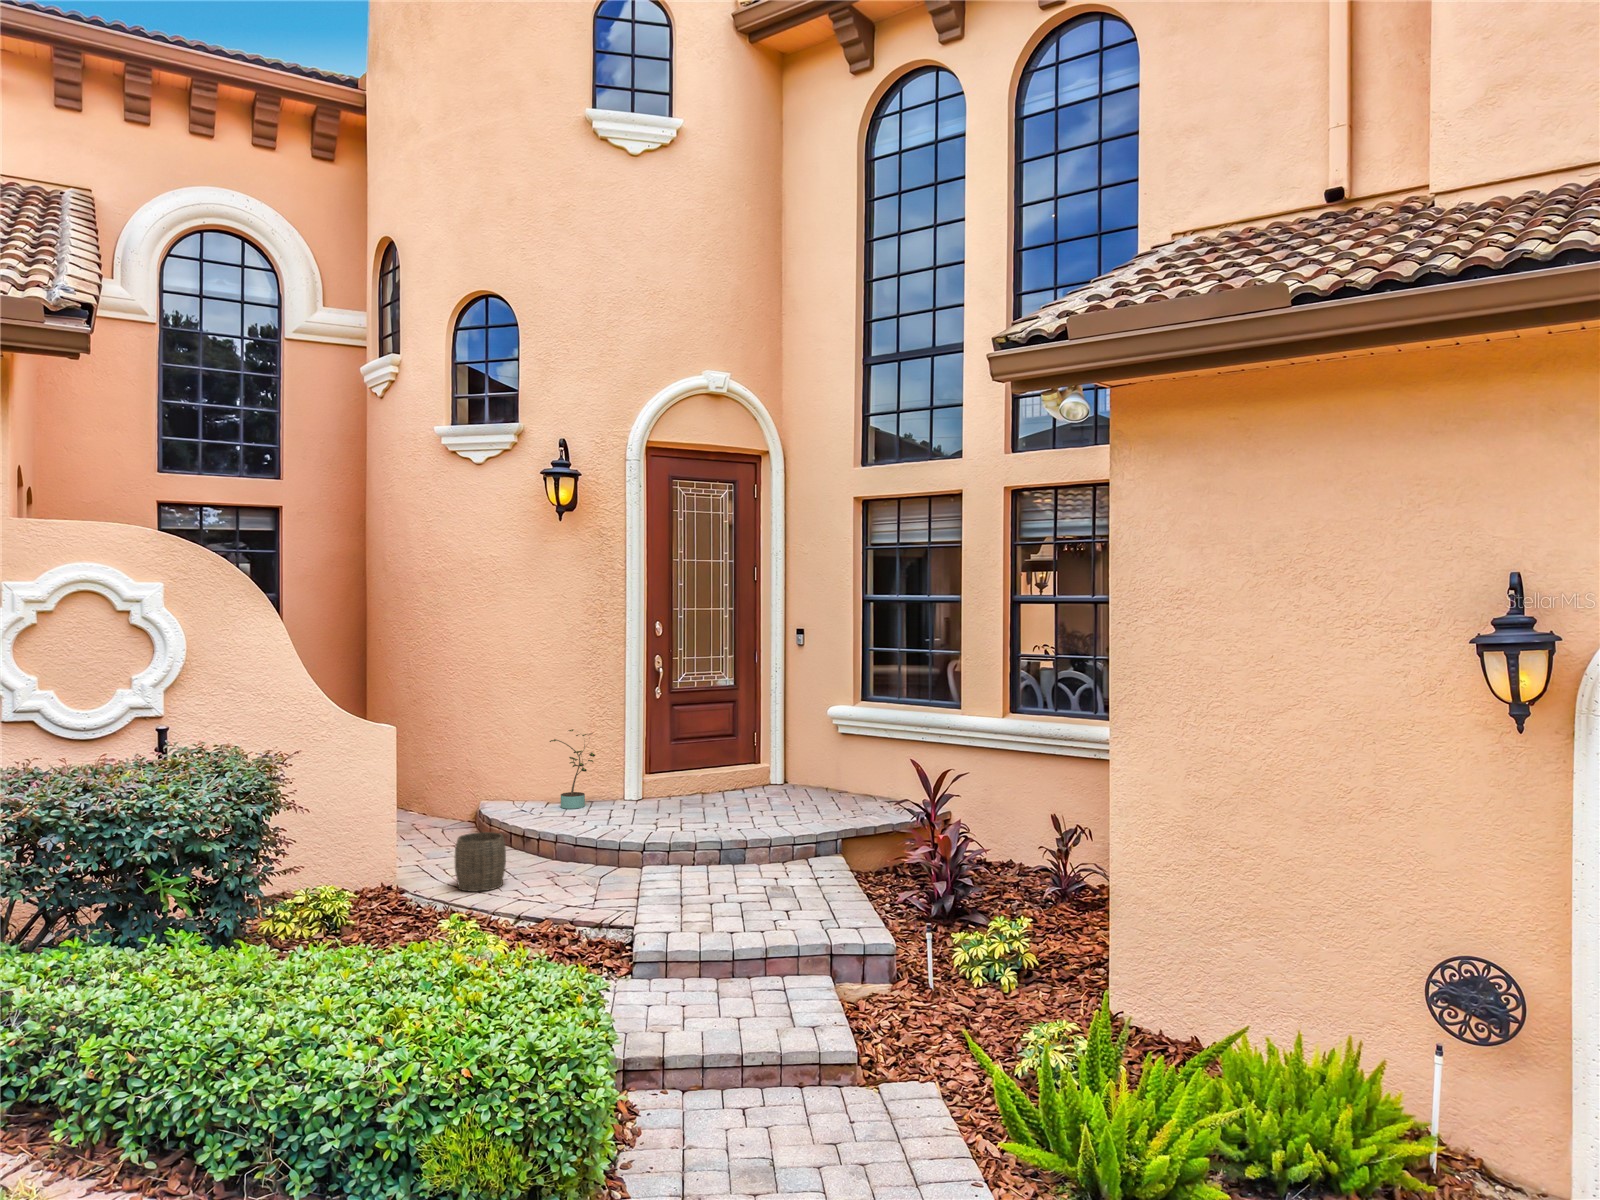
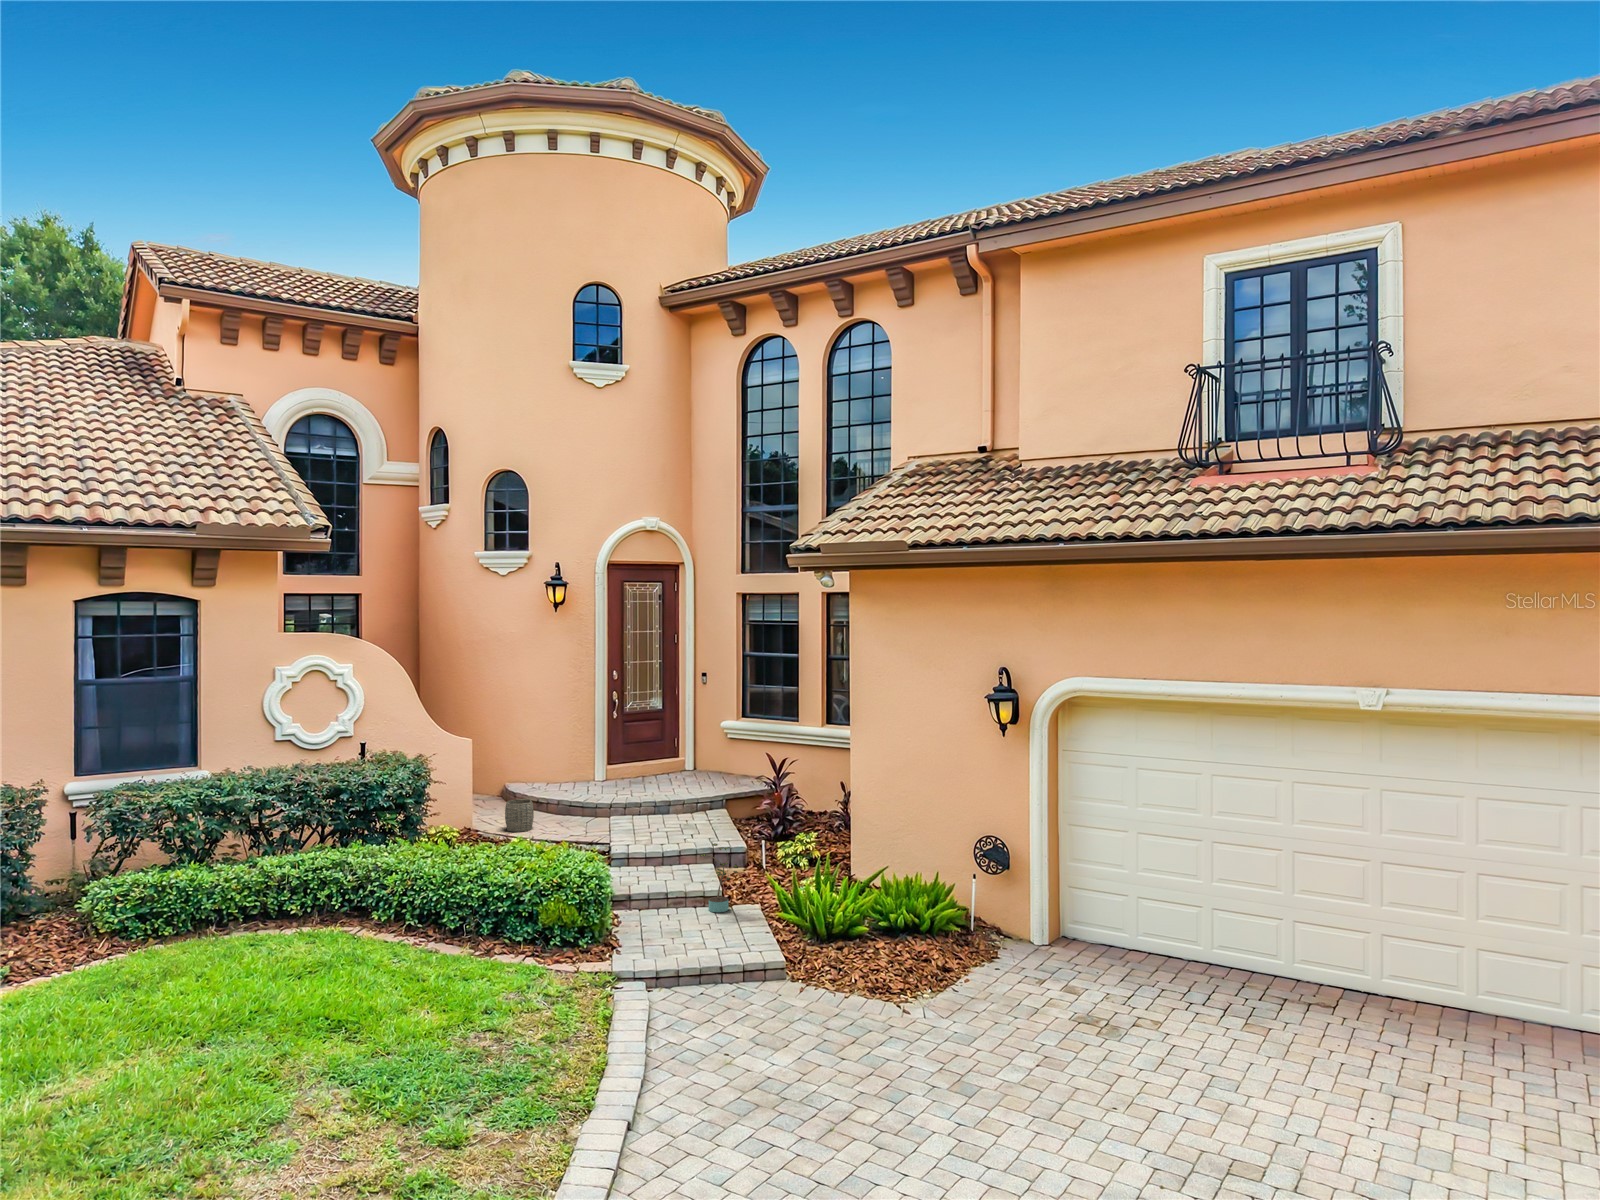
potted plant: present [550,729,595,809] -> present [700,844,738,912]

